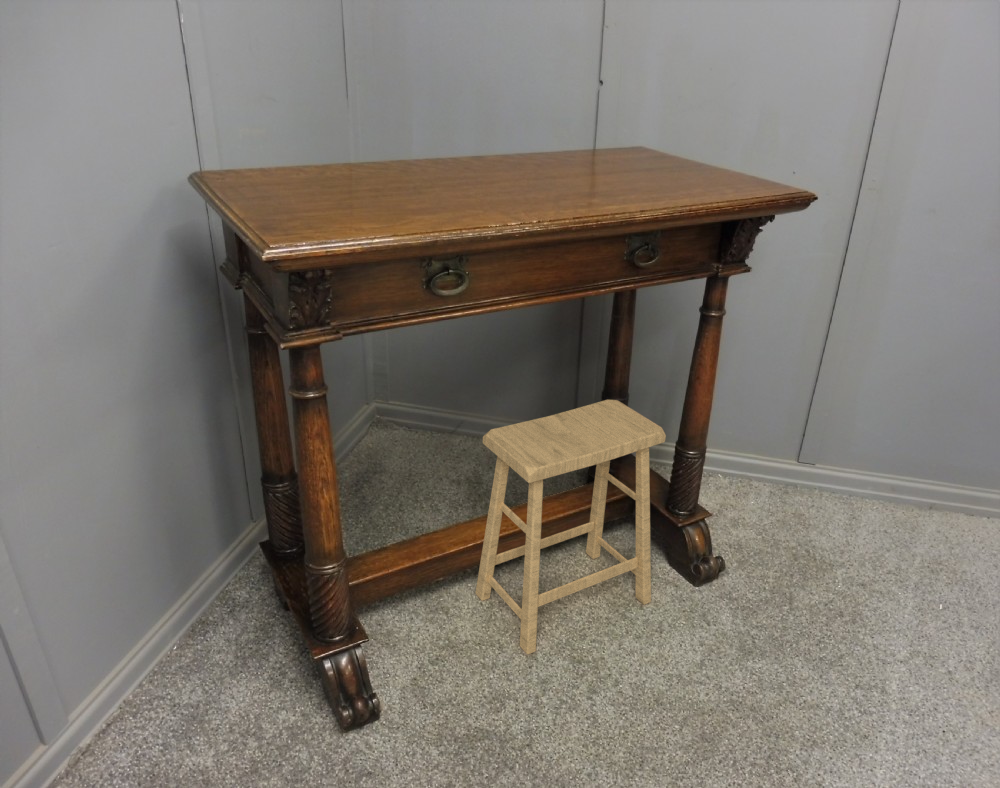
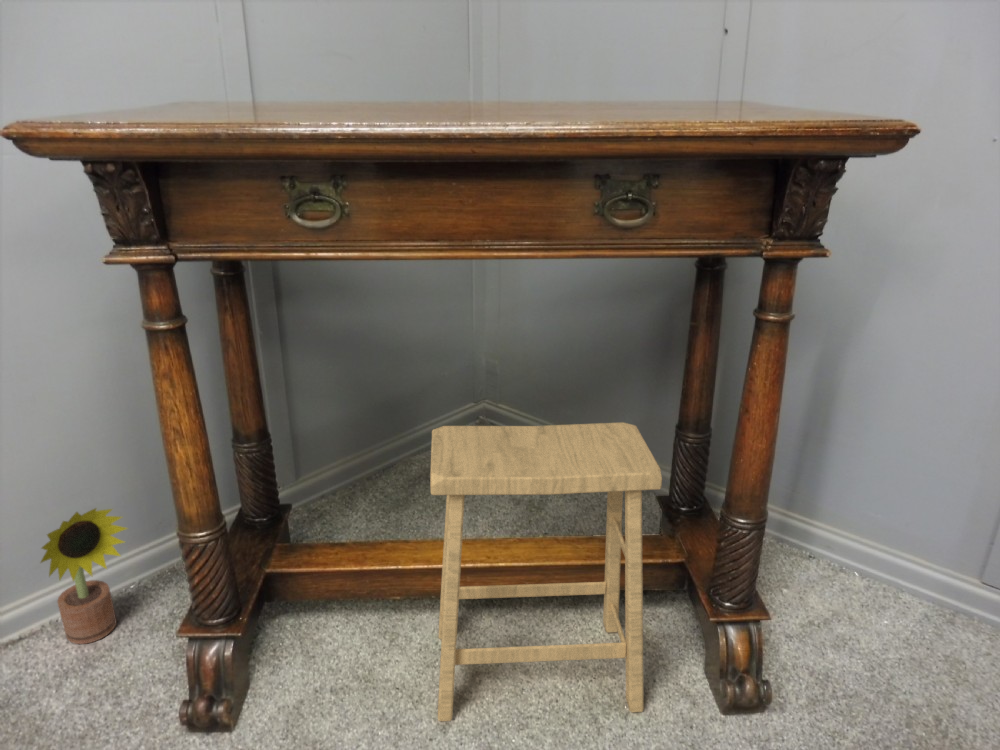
decorative plant: none [142,570,216,708] -> present [41,508,127,644]

